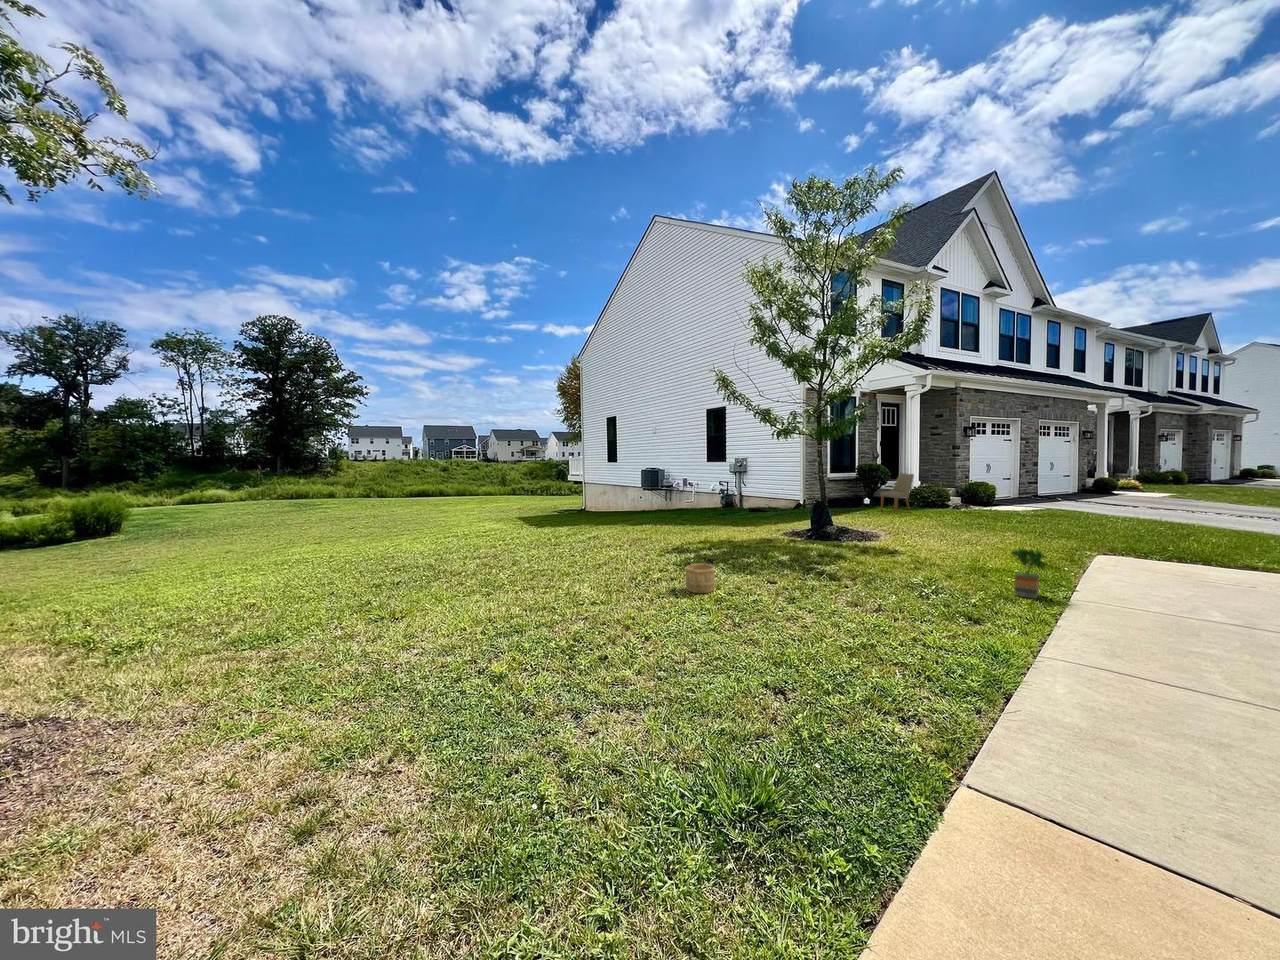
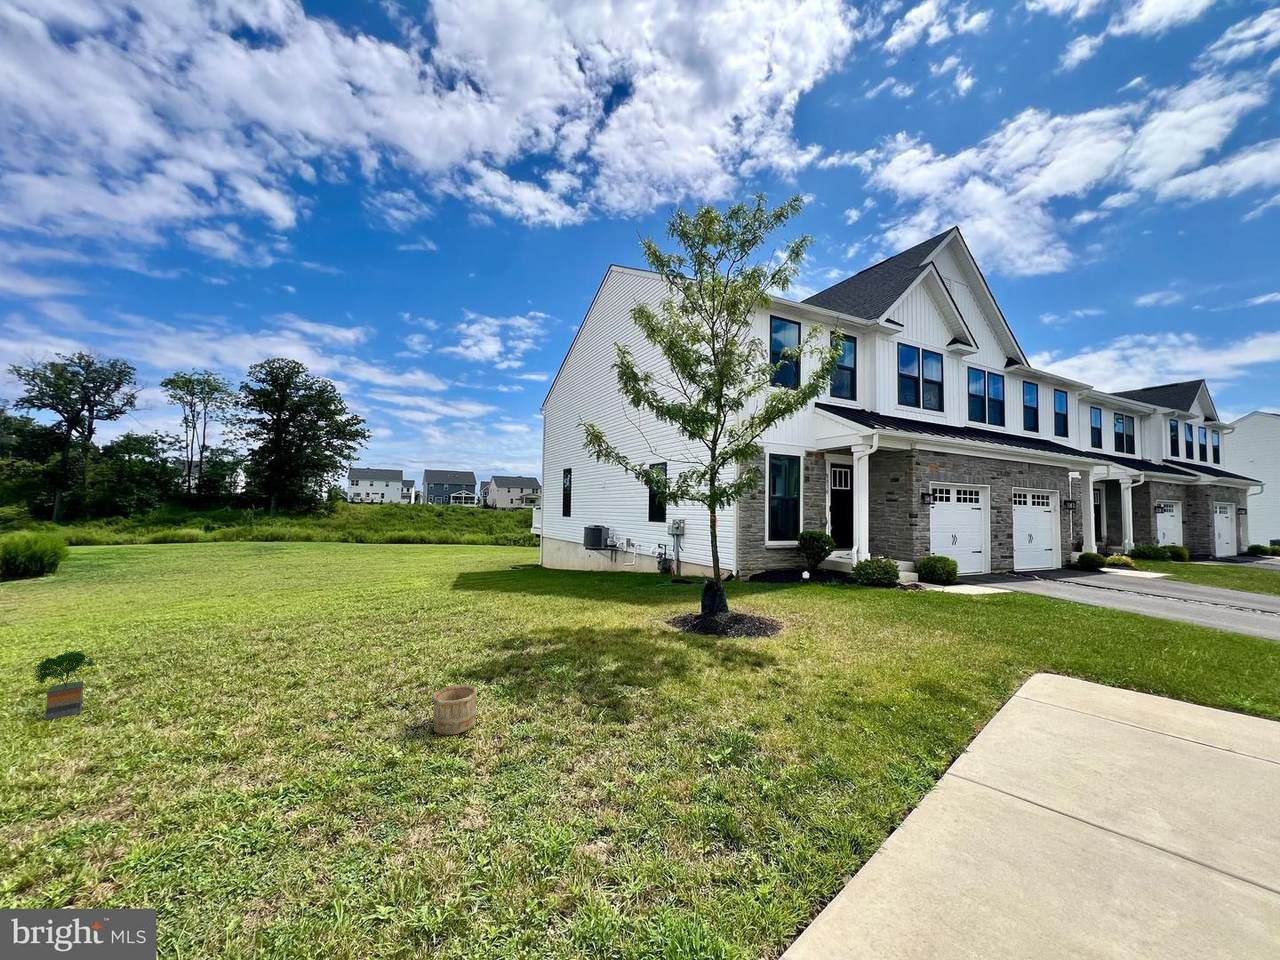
chair: present [880,473,914,513] -> none [821,544,859,592]
potted tree: present [1011,549,1048,599] -> present [35,651,96,720]

